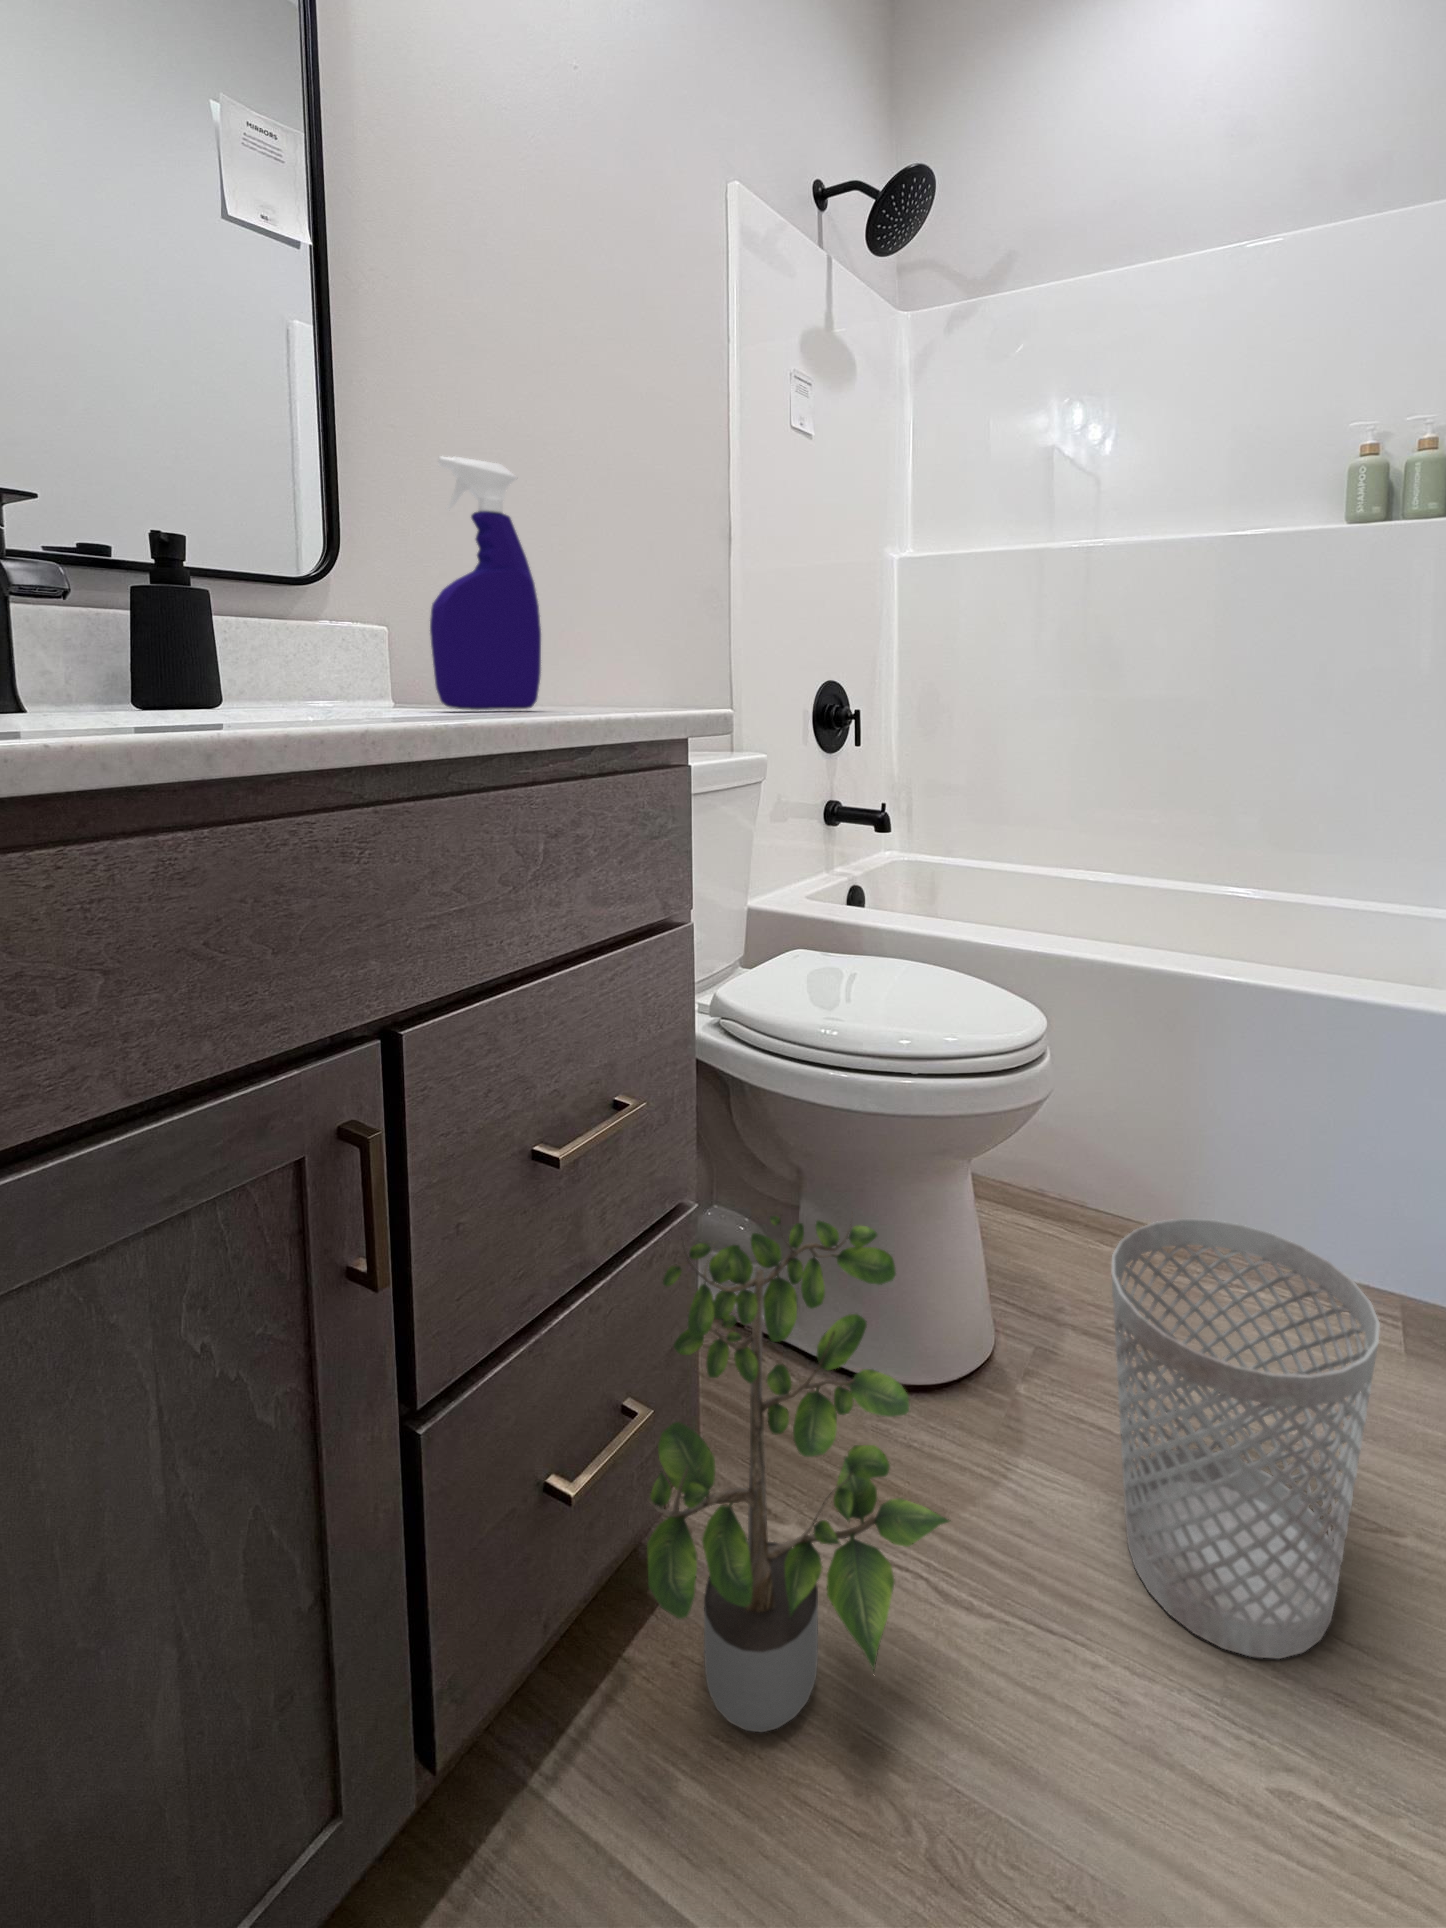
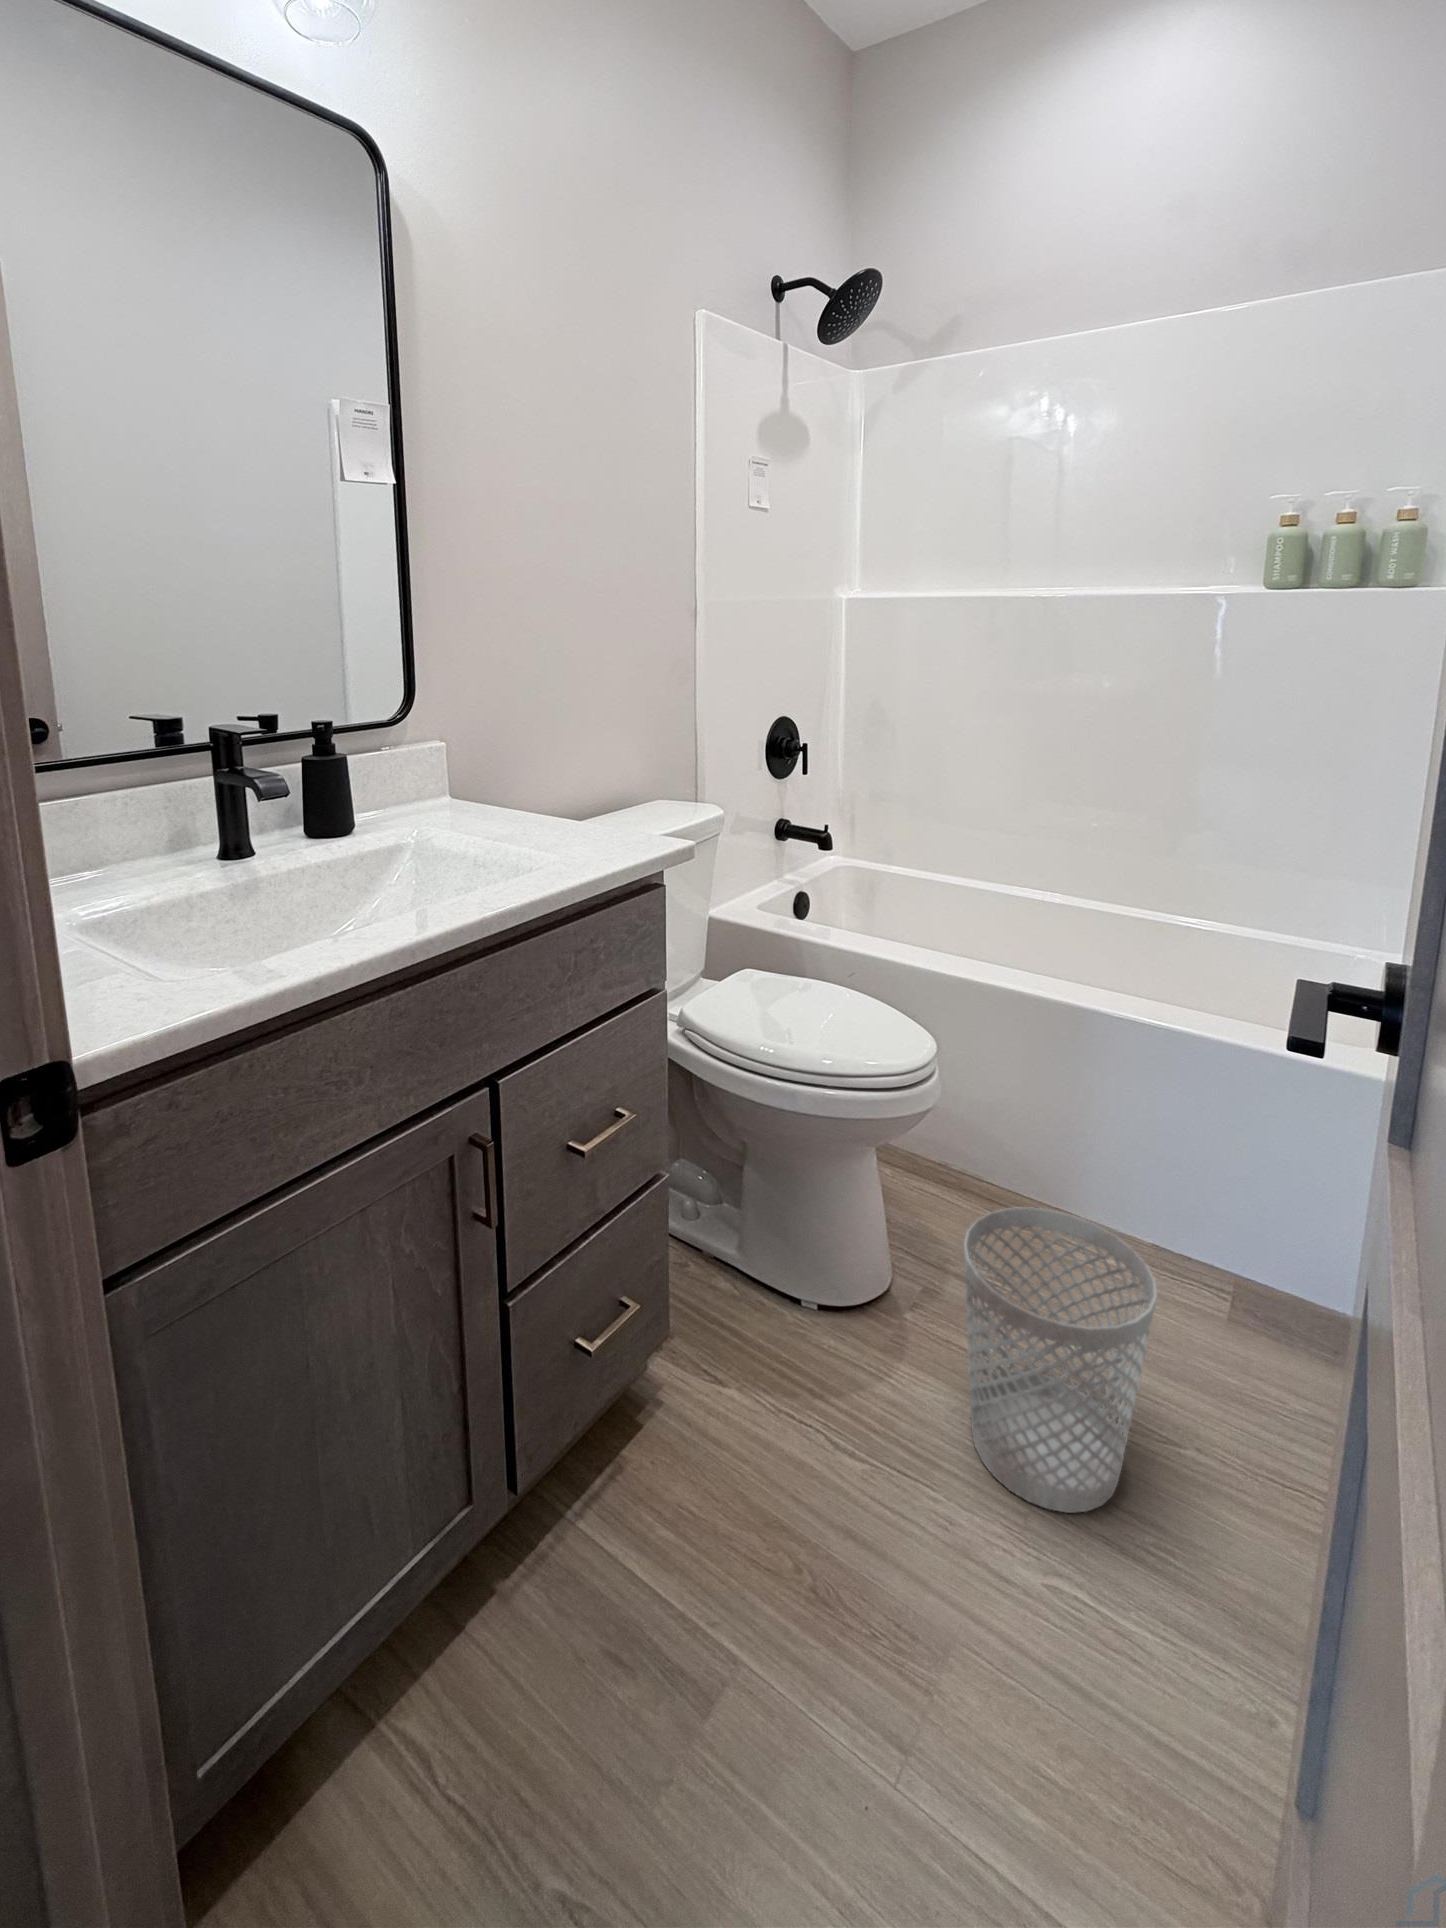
spray bottle: present [430,456,541,710] -> none [490,664,562,834]
potted plant: present [647,1216,949,1732] -> none [636,1189,838,1509]

